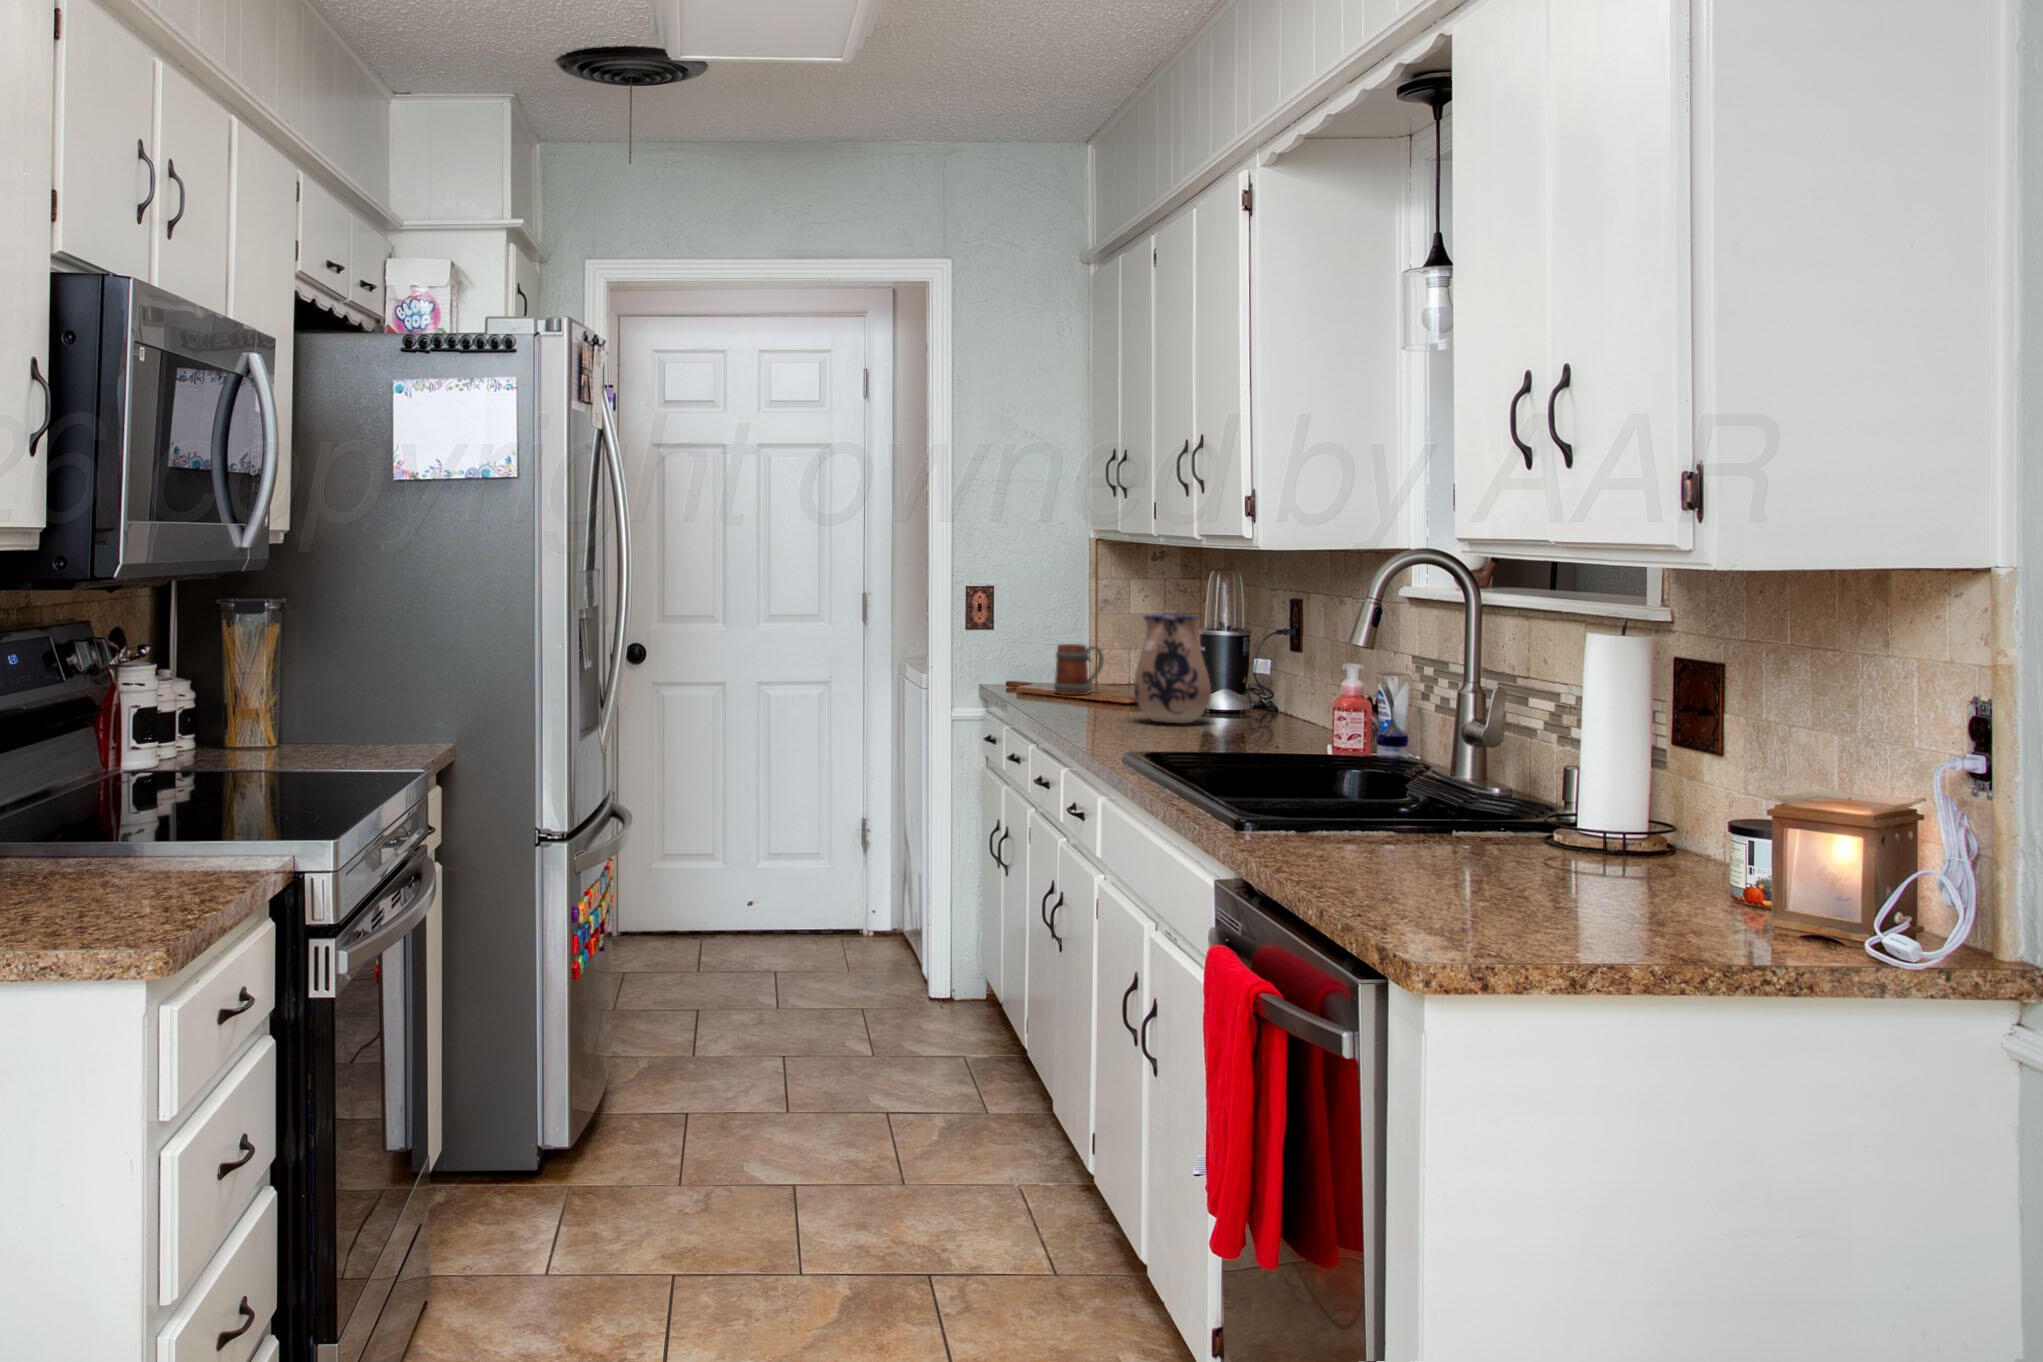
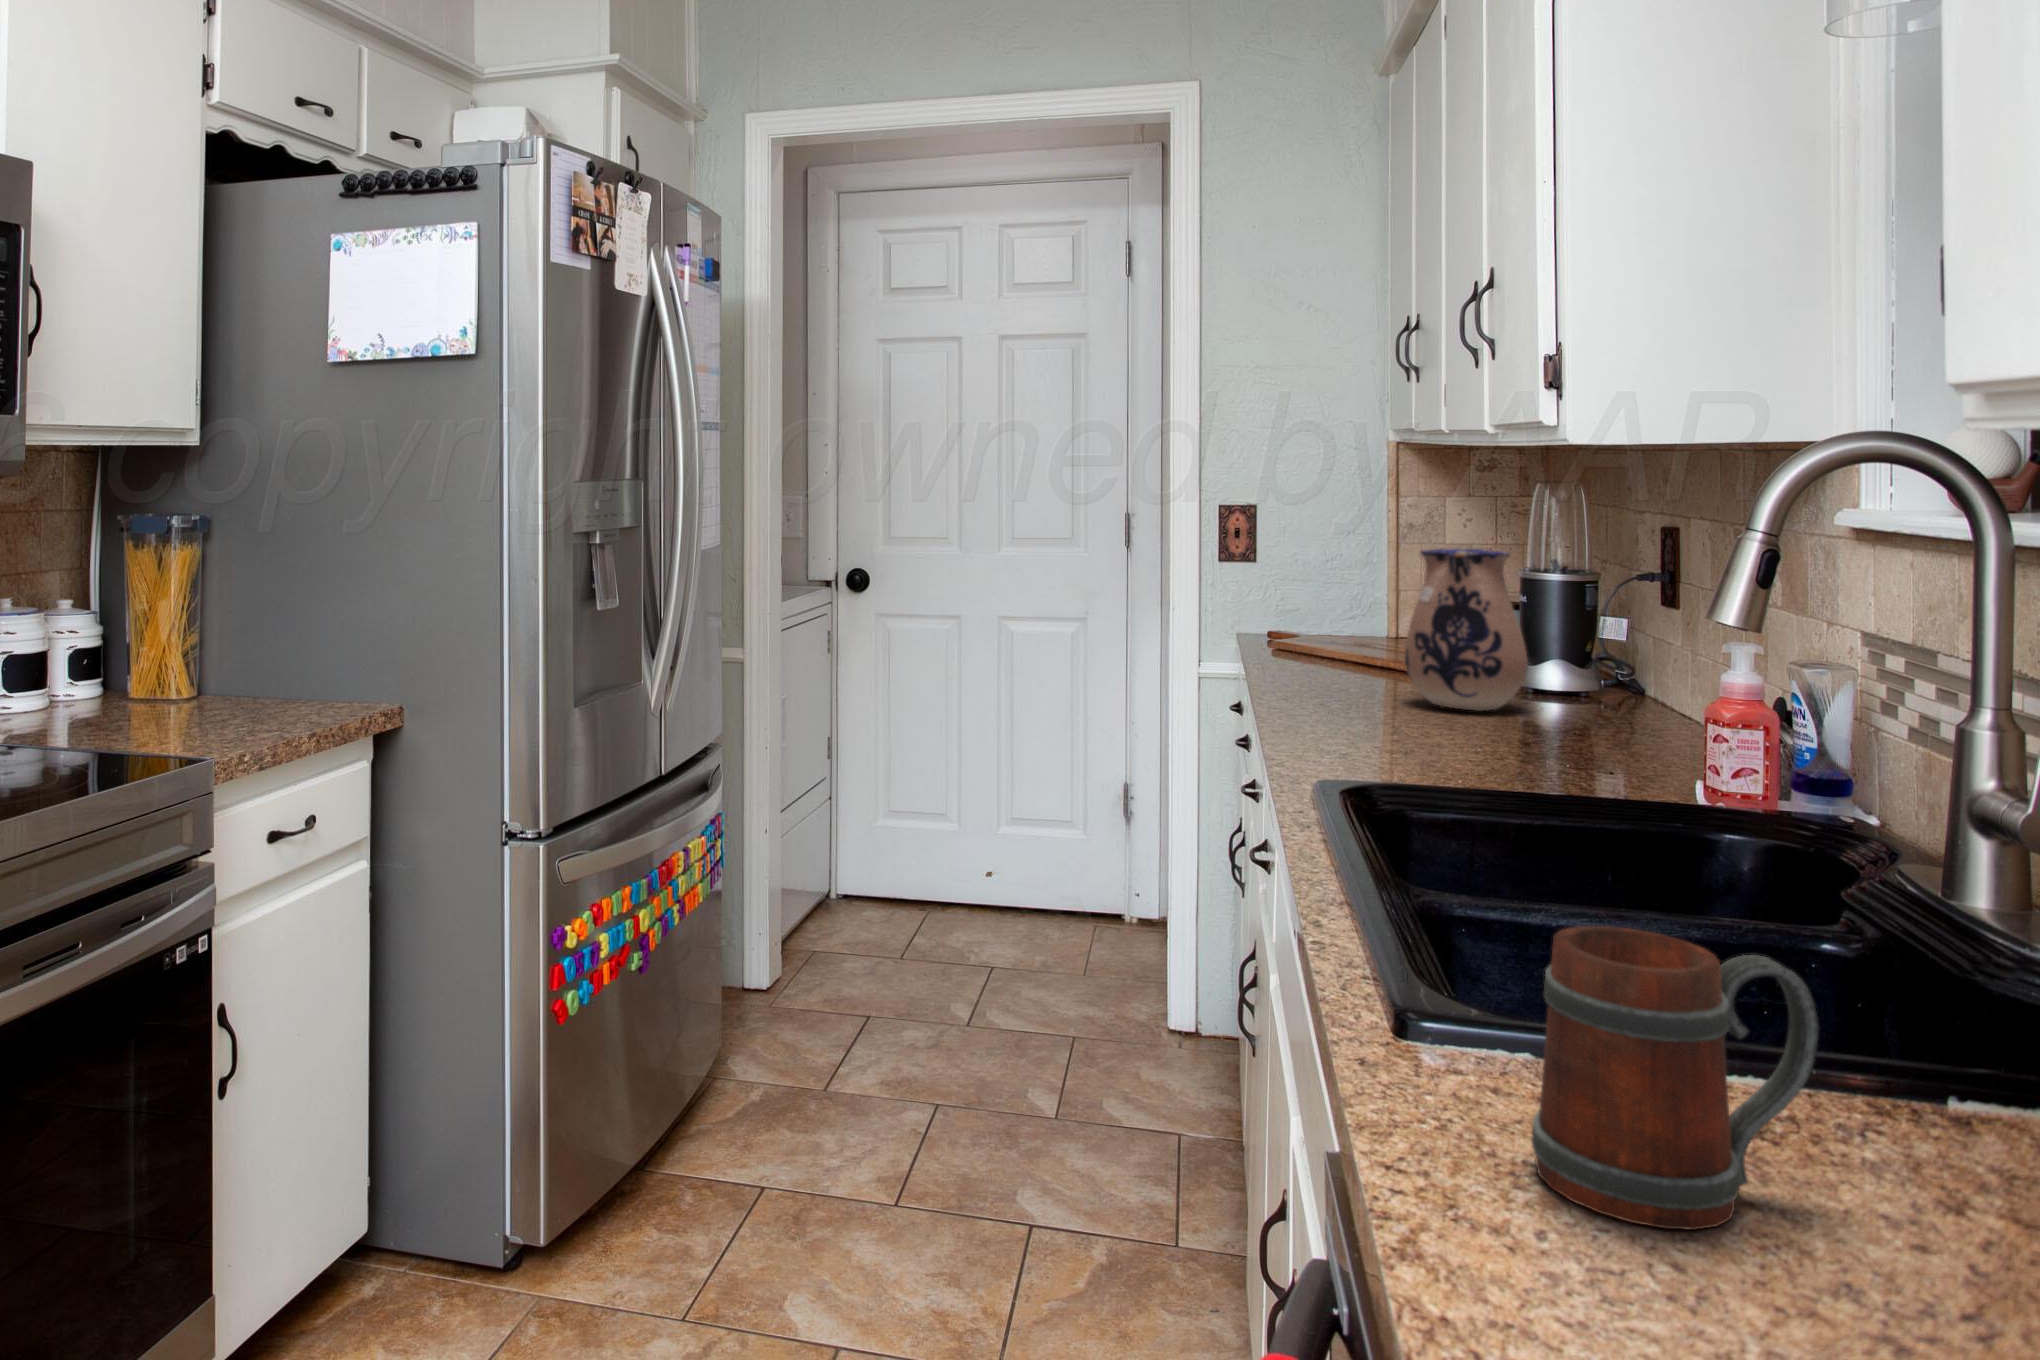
mug: present [1054,644,1104,695] -> present [1531,926,1818,1230]

